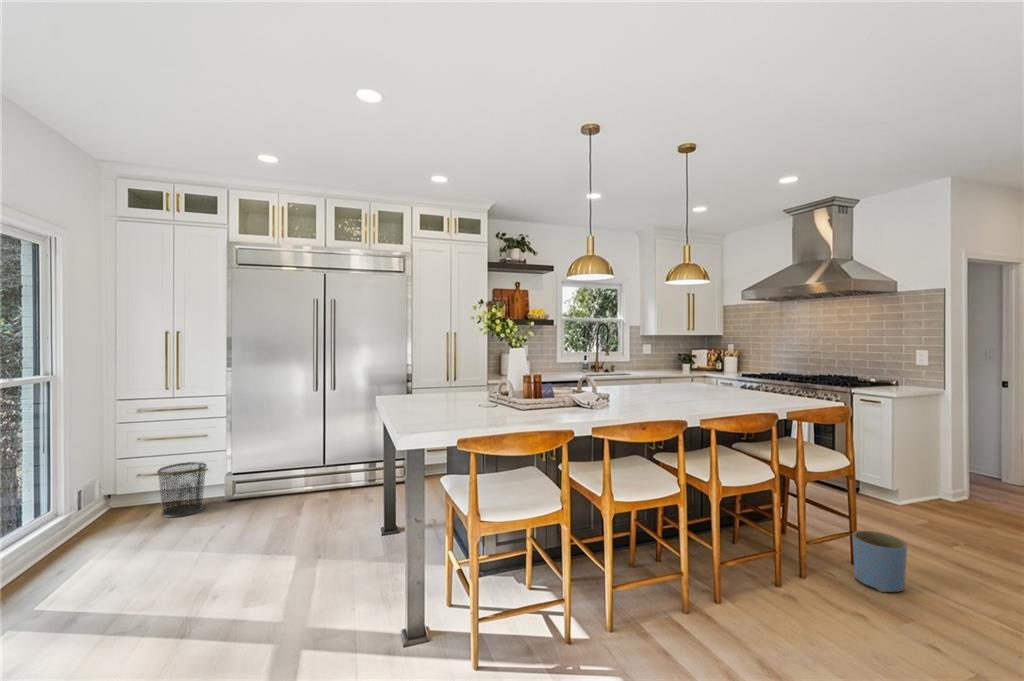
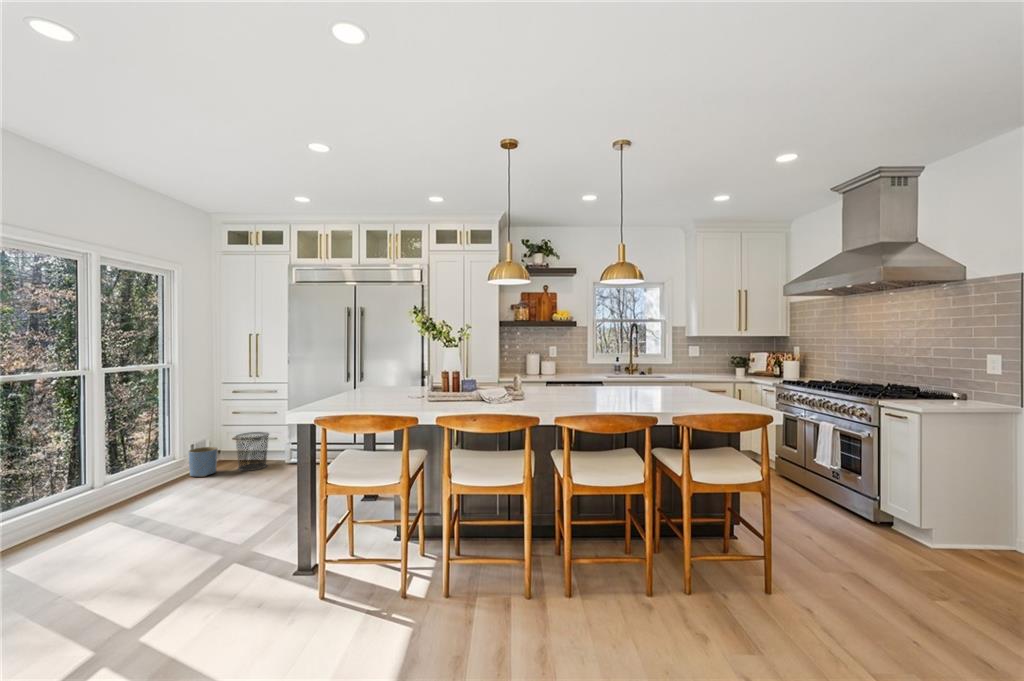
planter: present [853,531,907,592] -> present [189,447,217,477]

